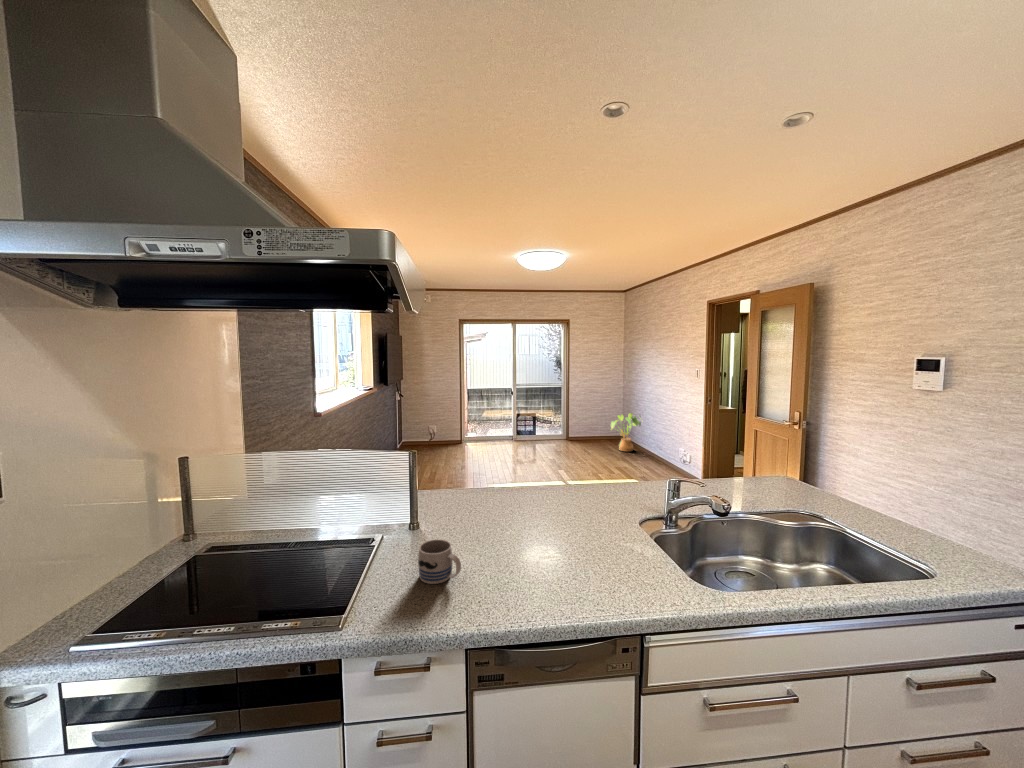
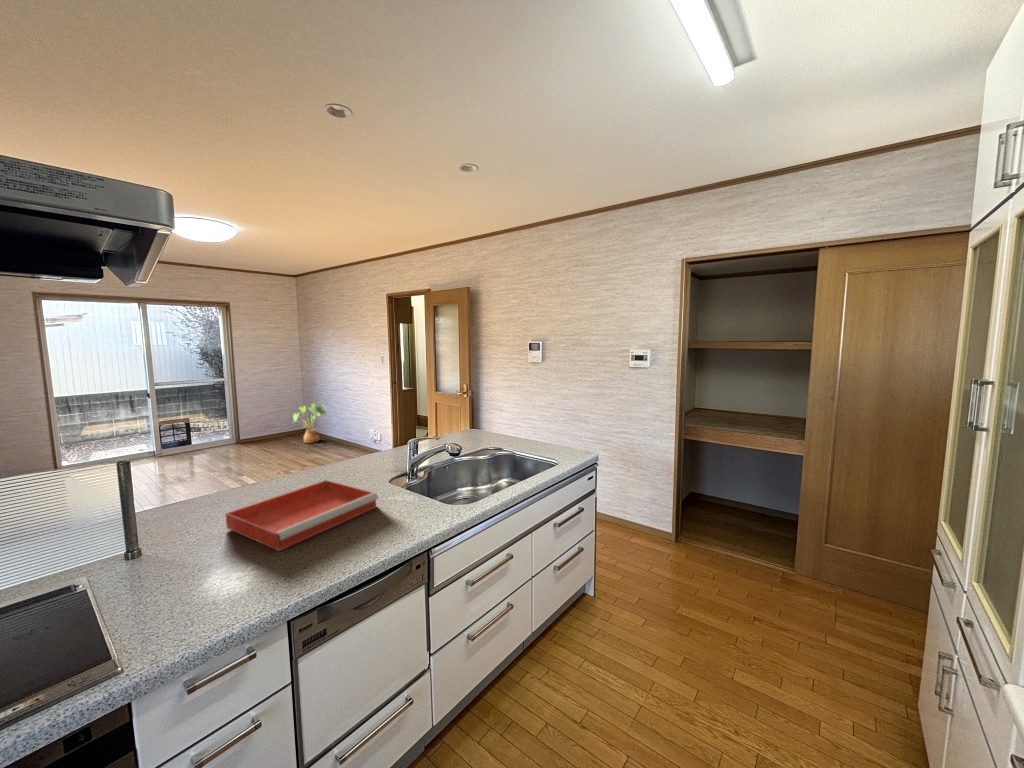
tray: none [477,503,609,567] -> present [226,480,378,551]
mug: present [418,539,461,584] -> none [187,541,248,591]

